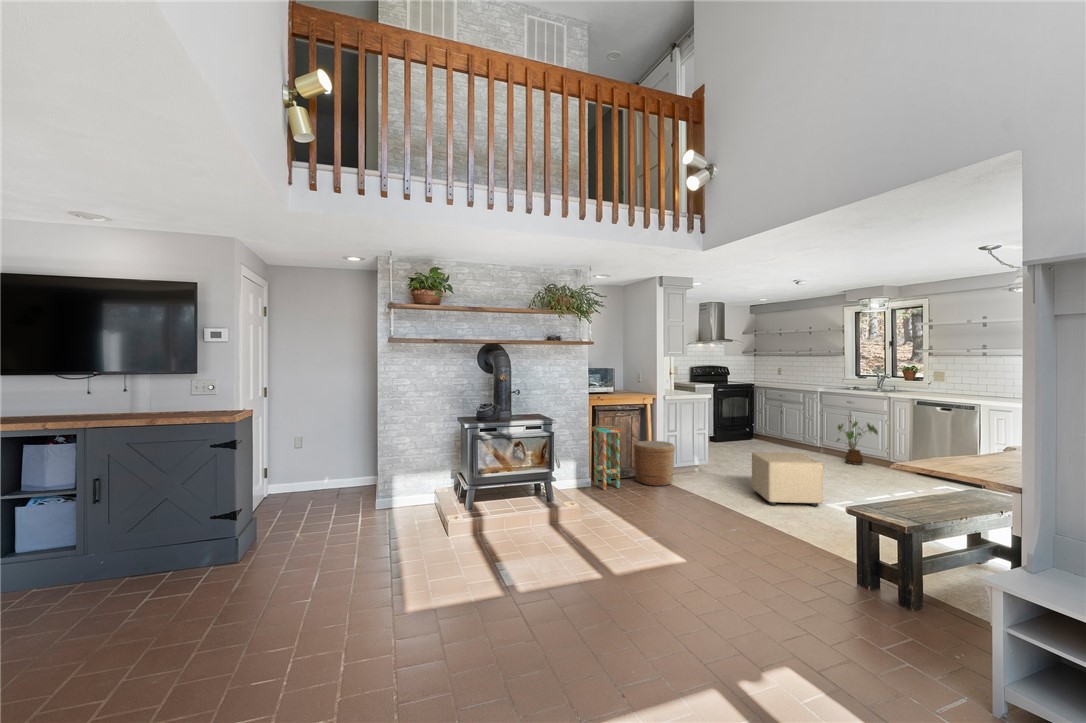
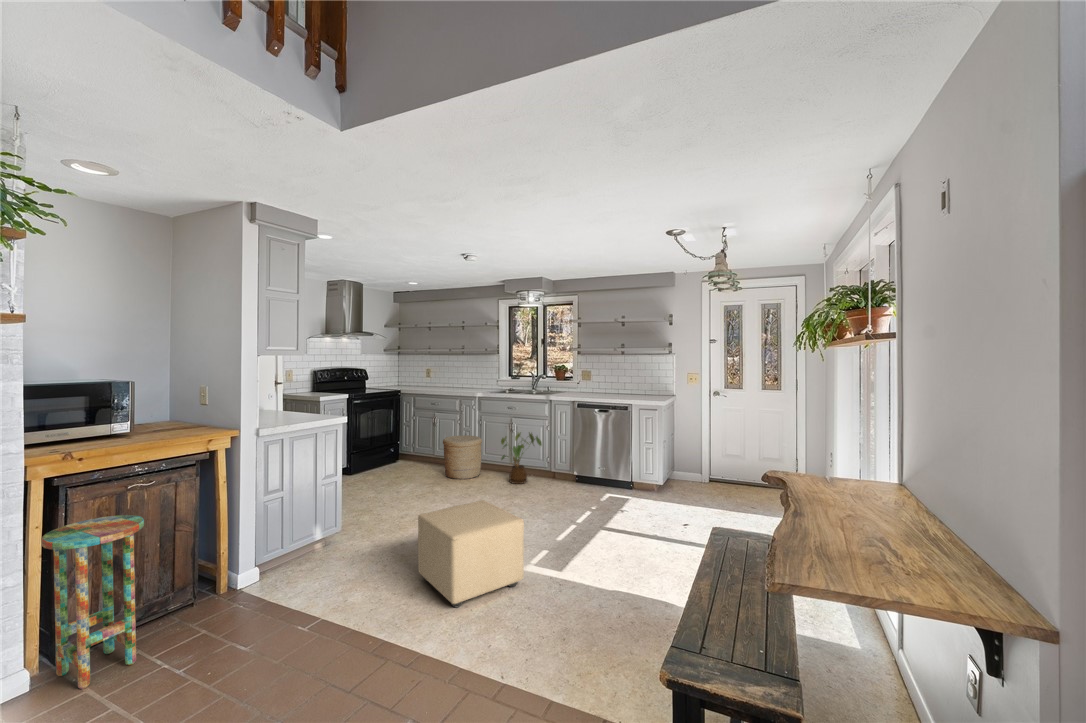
woven basket: present [634,441,675,486] -> present [443,435,482,479]

